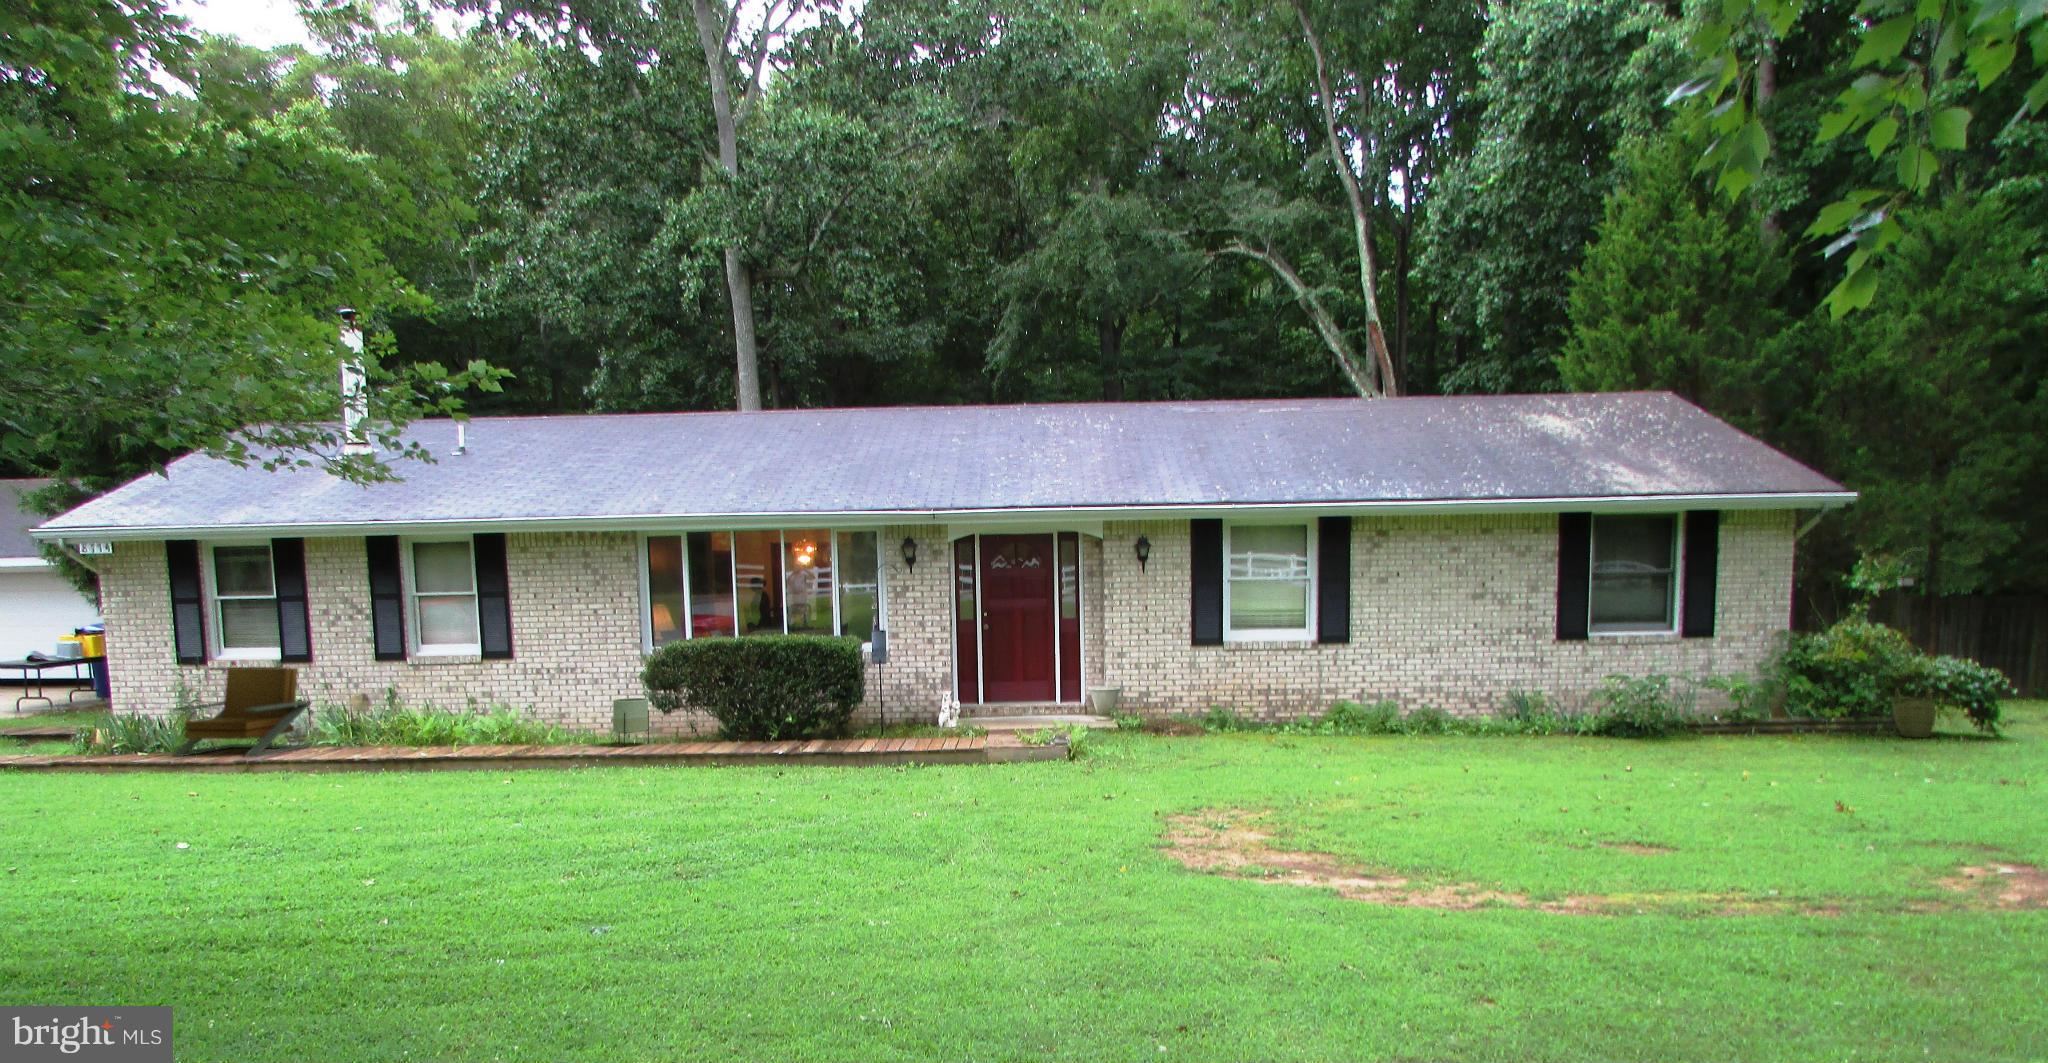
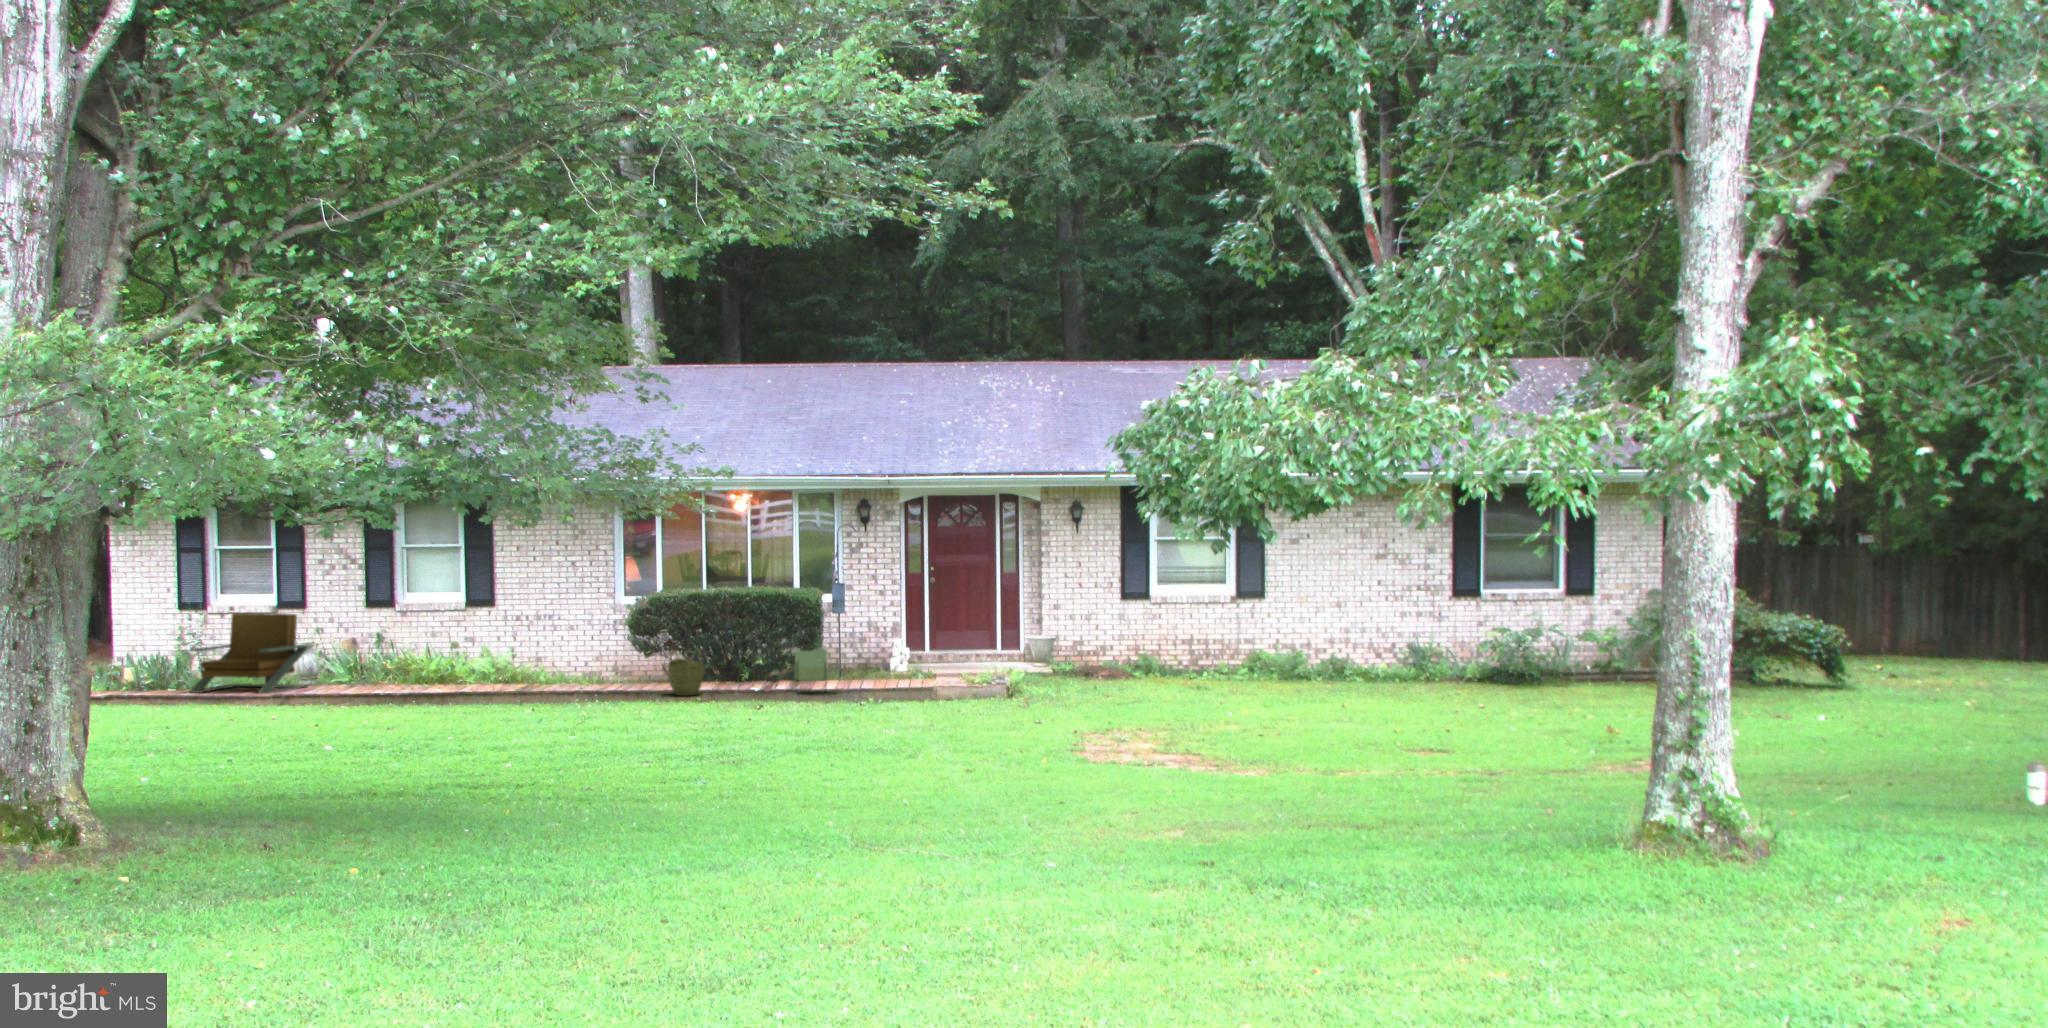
woven basket: present [1893,688,1936,738] -> present [668,656,704,696]
planter: present [613,698,649,747] -> present [795,649,827,682]

